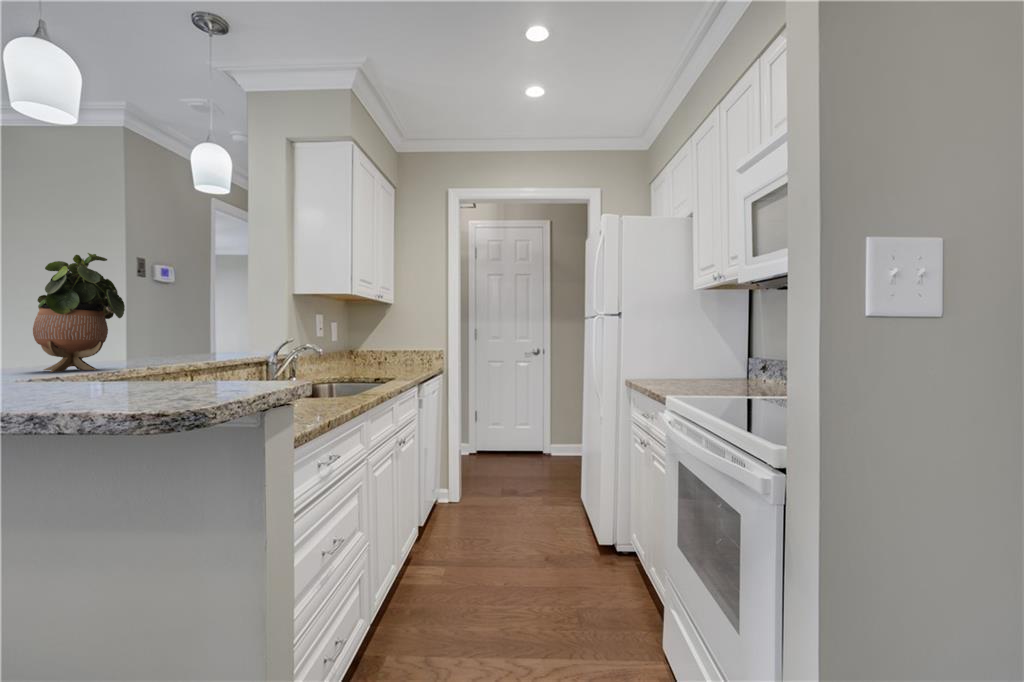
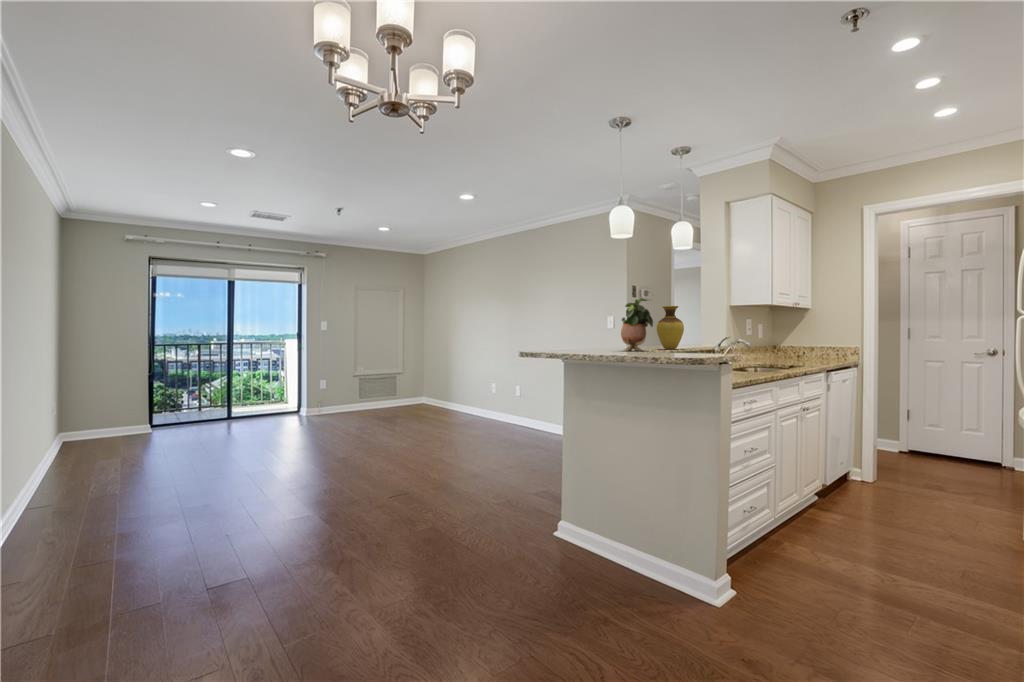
vase: none [146,279,206,362] -> present [657,306,684,349]

